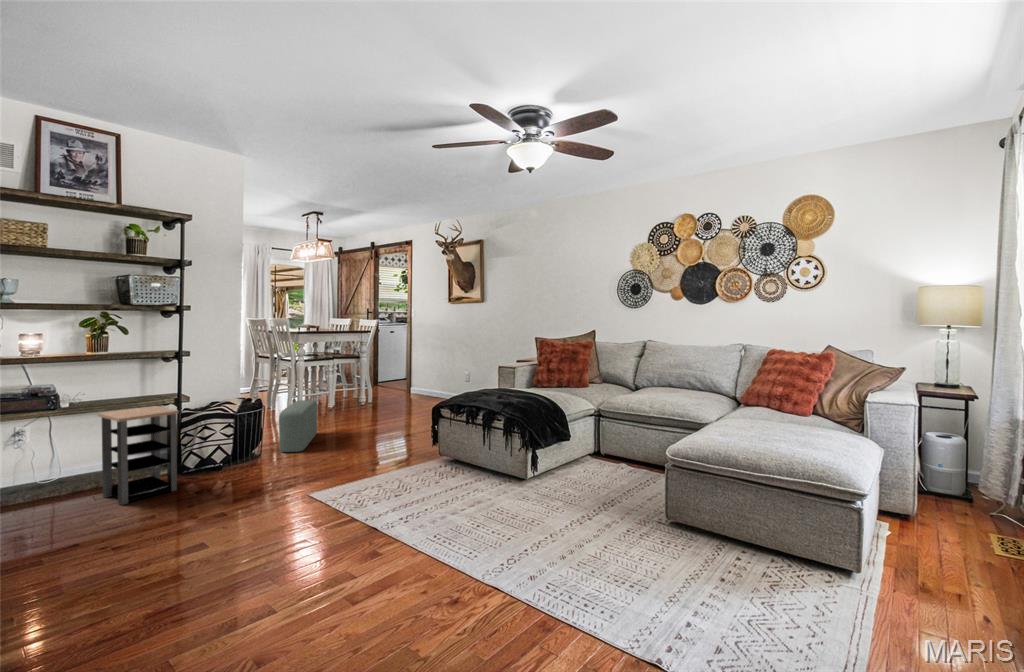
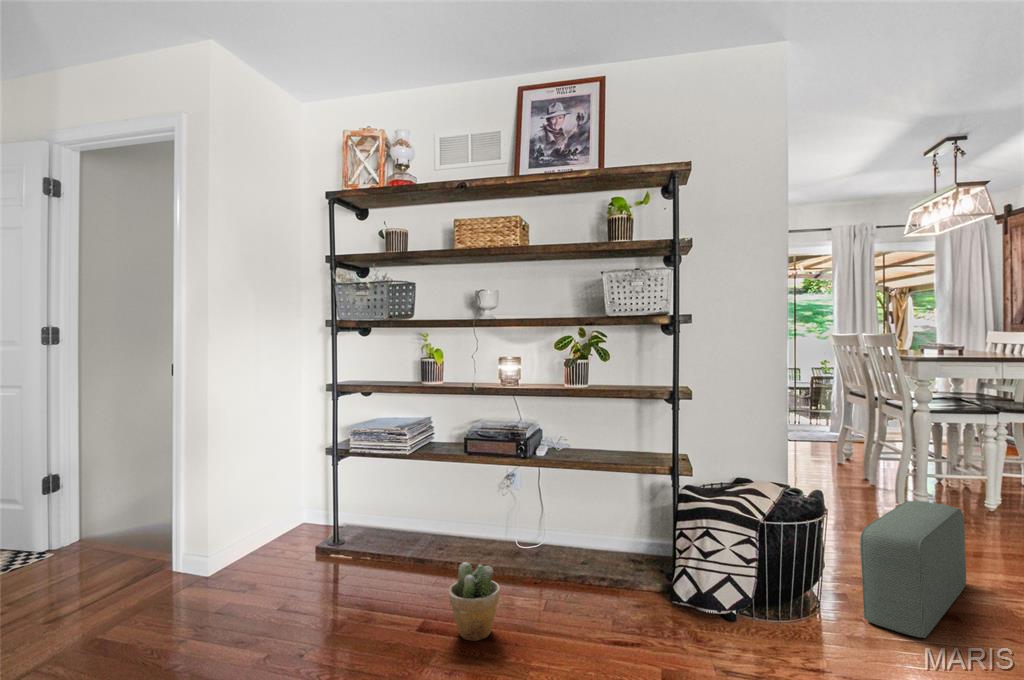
side table: present [97,406,179,505] -> none [544,479,638,655]
potted plant: none [27,469,74,521] -> present [449,562,500,641]

